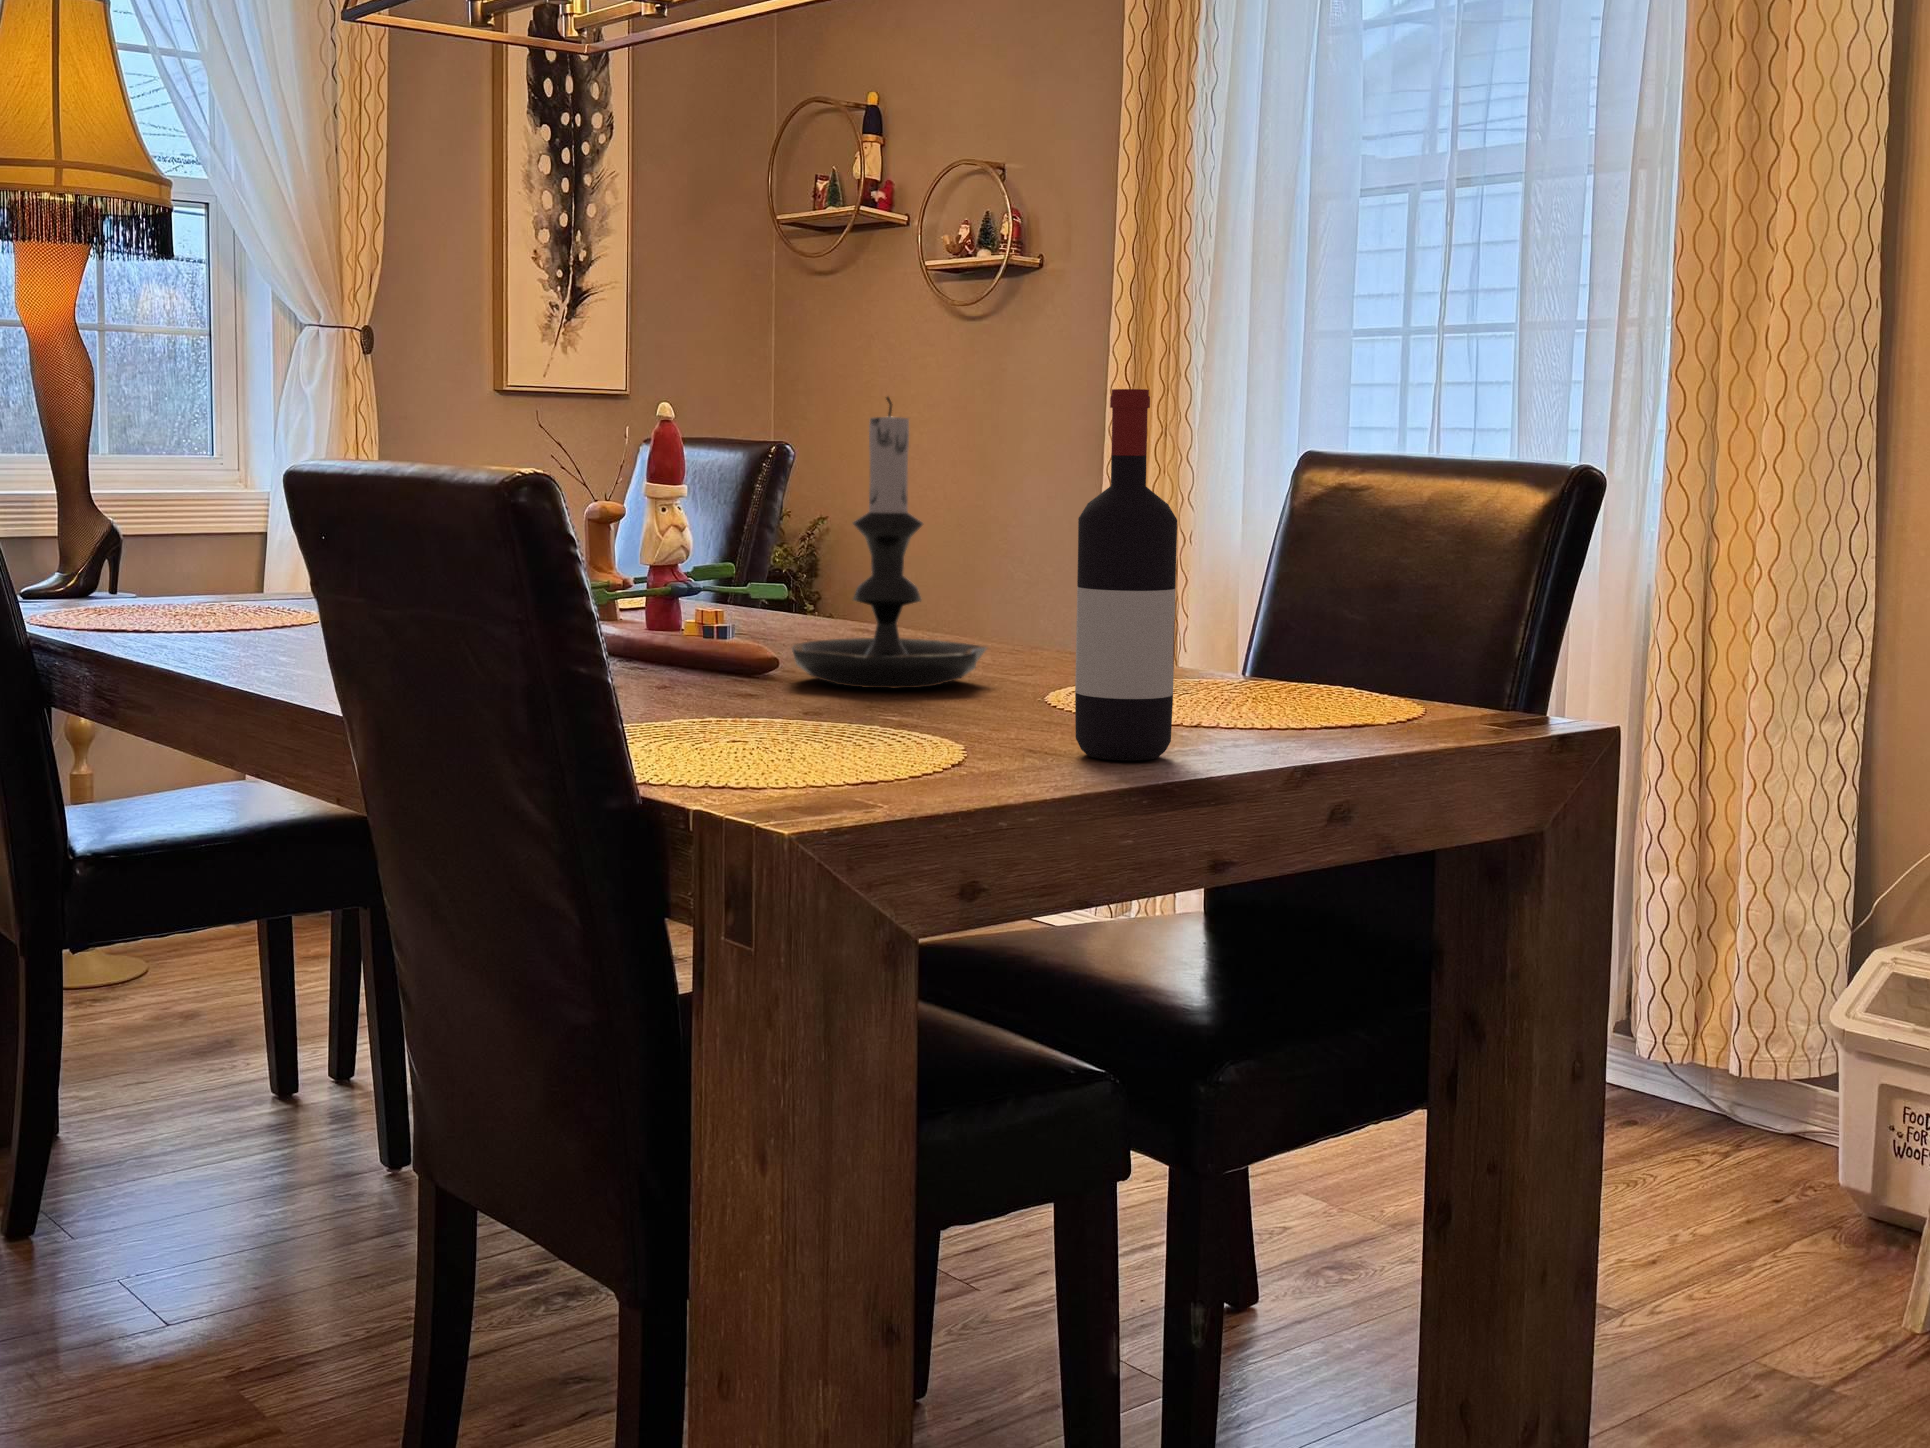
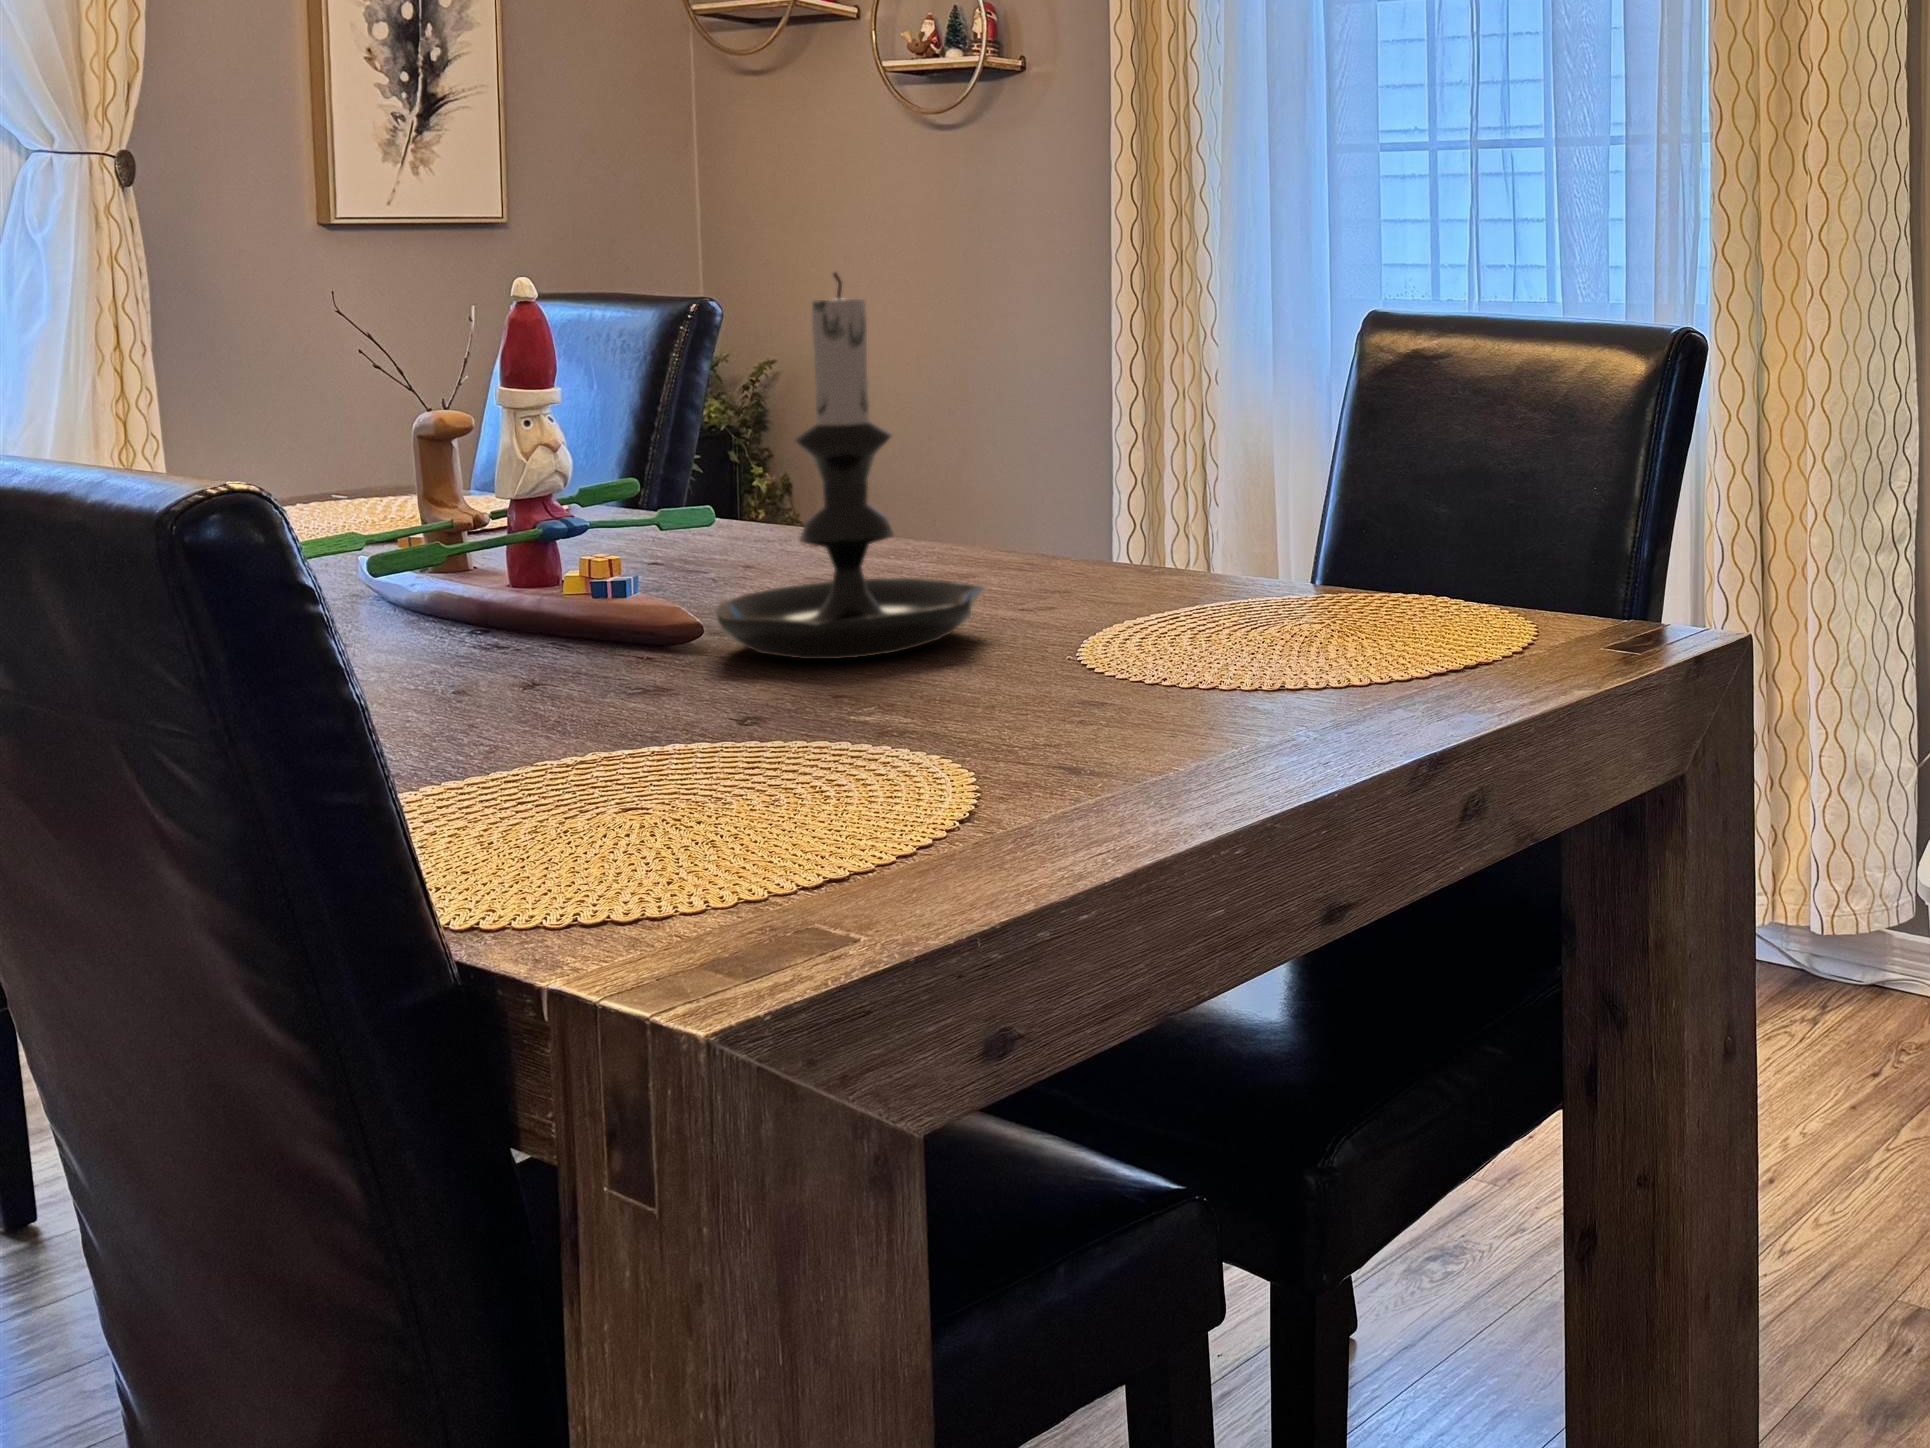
wine bottle: present [1075,389,1177,761] -> none [1107,282,1244,776]

